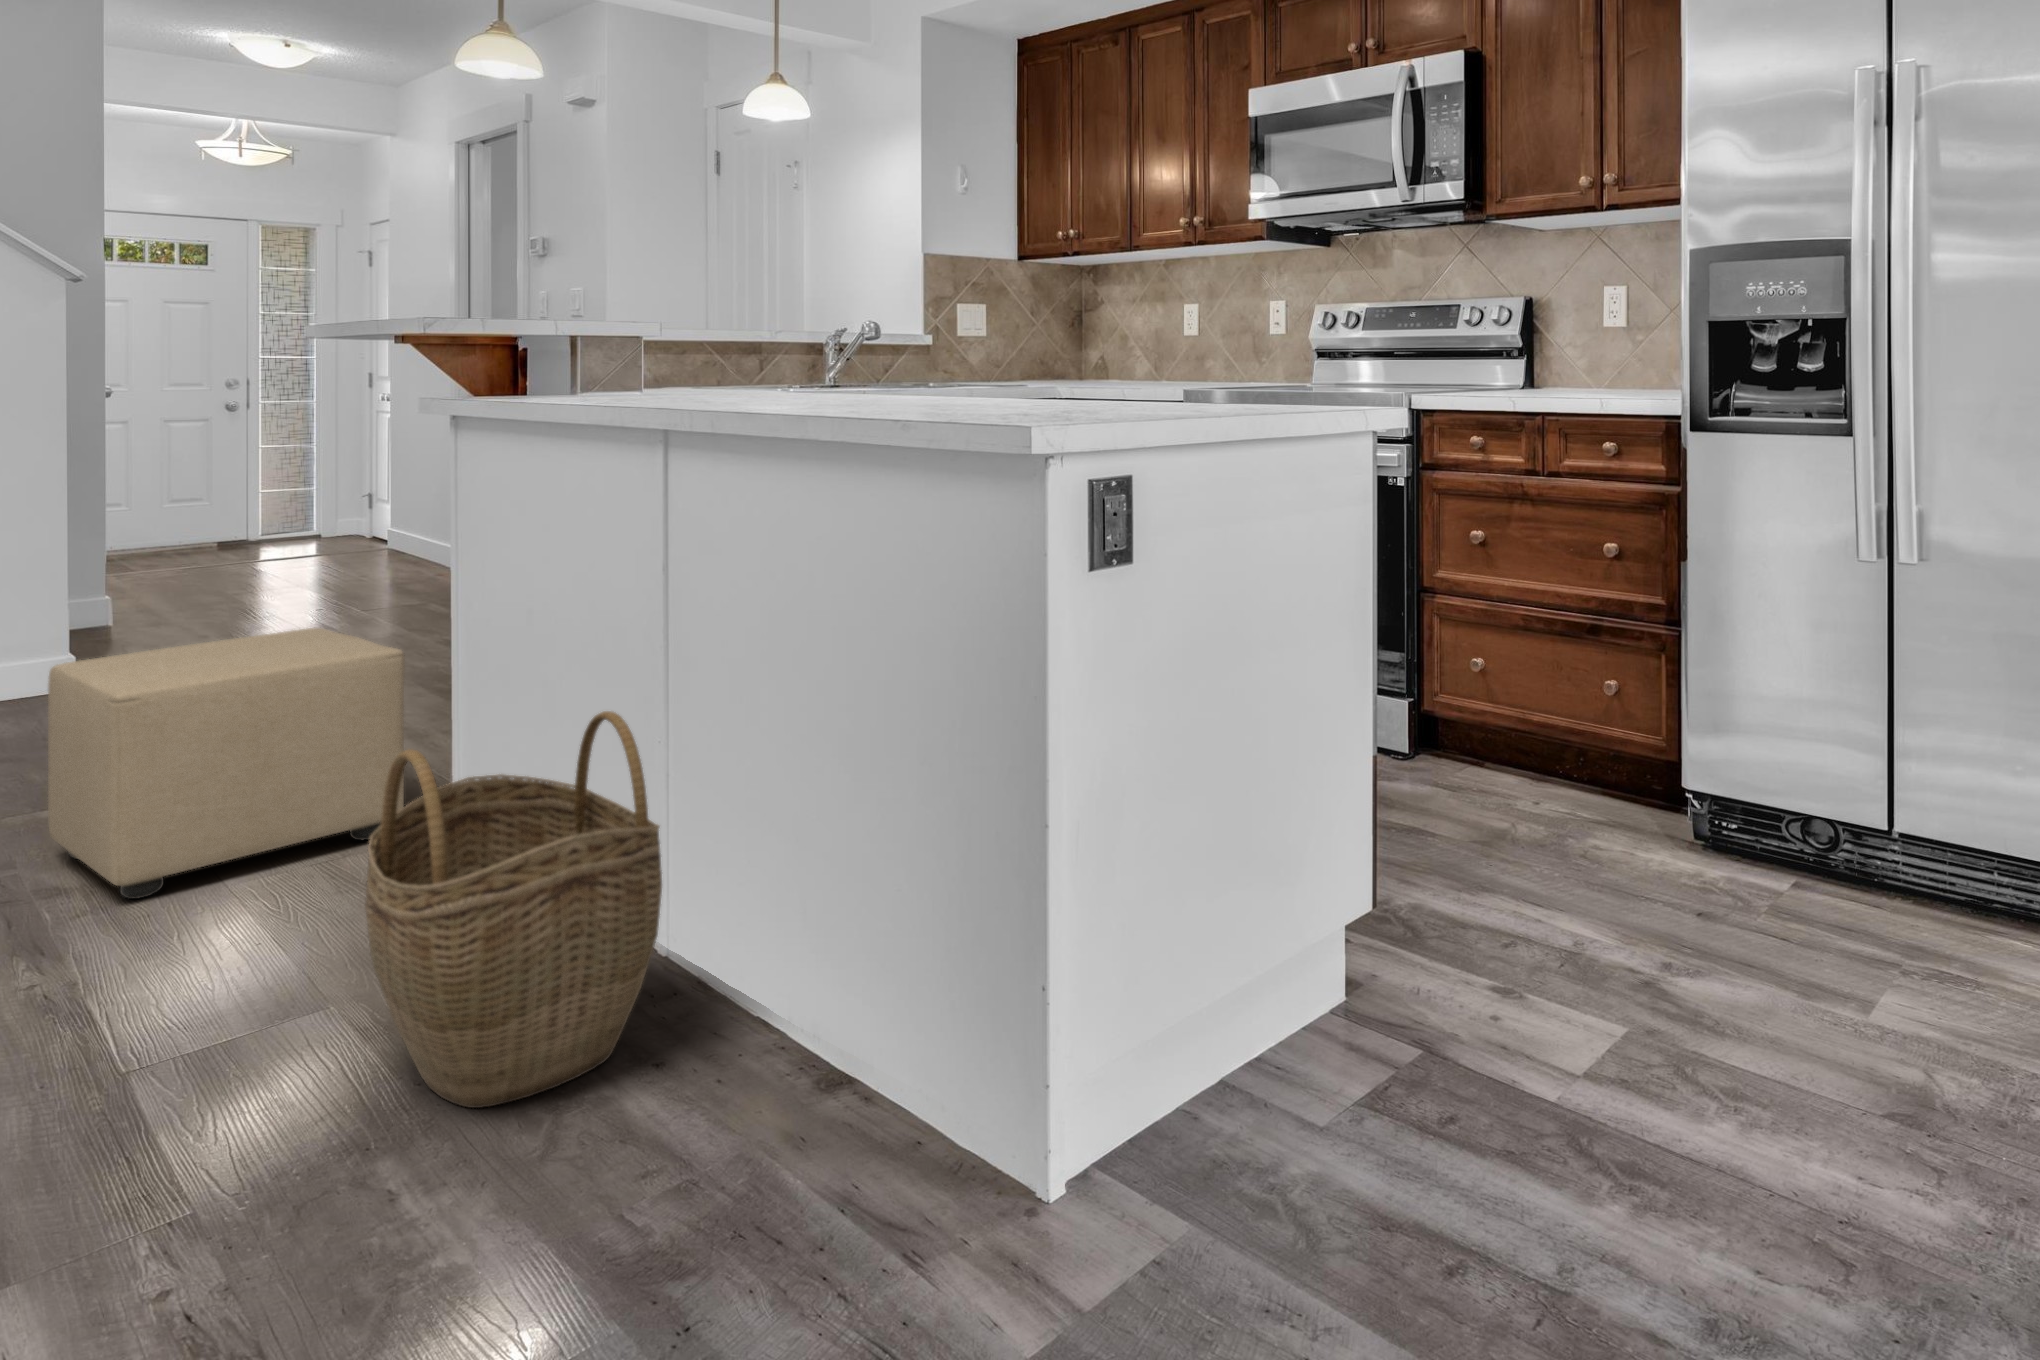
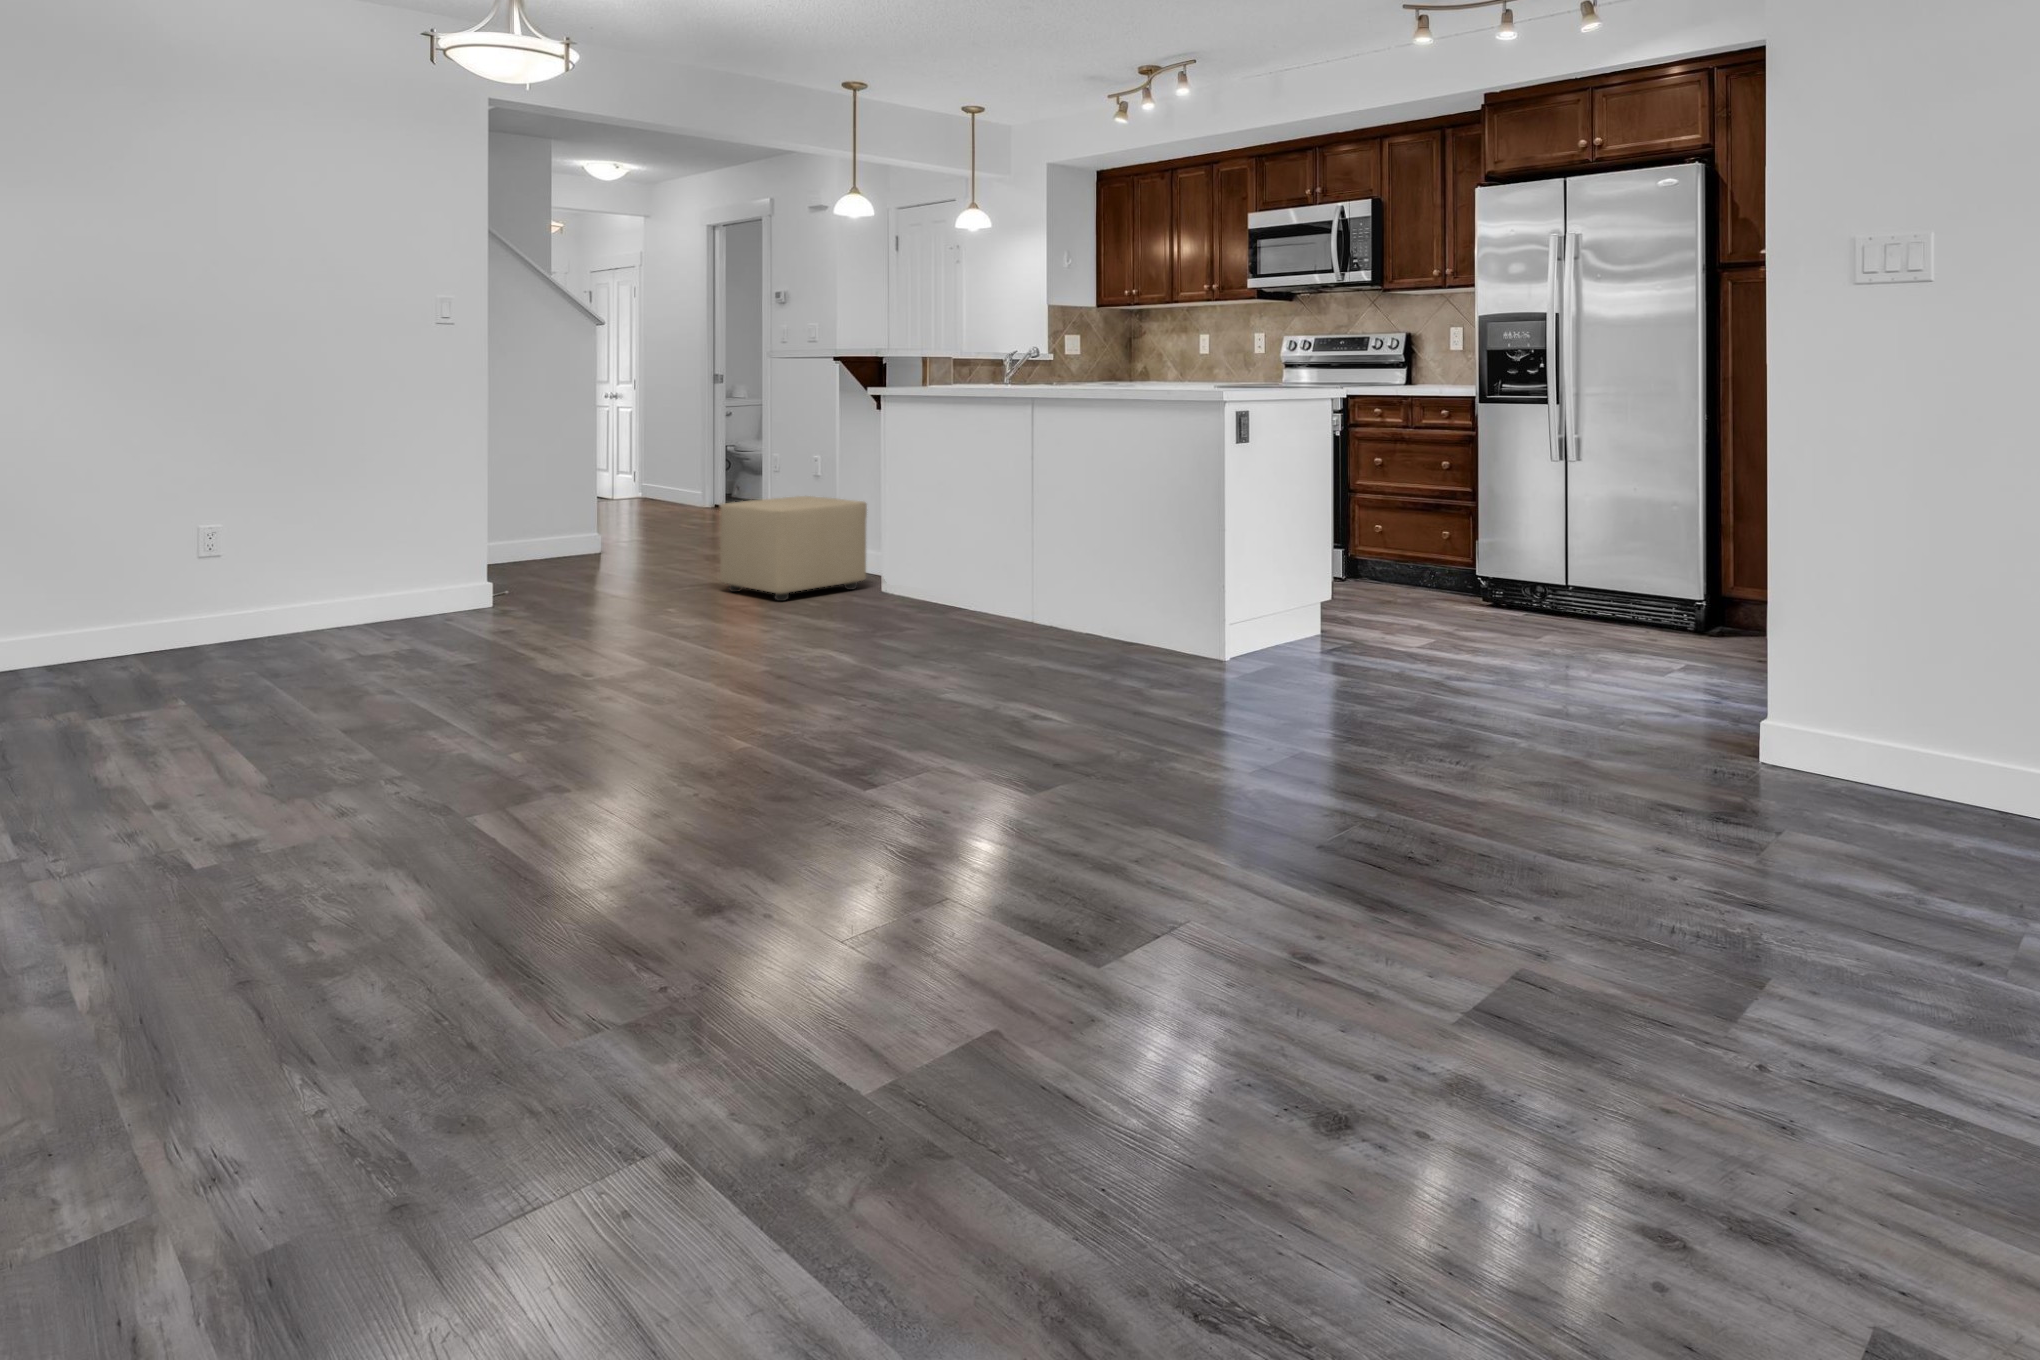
woven basket: present [365,711,662,1108] -> none [946,505,1053,640]

